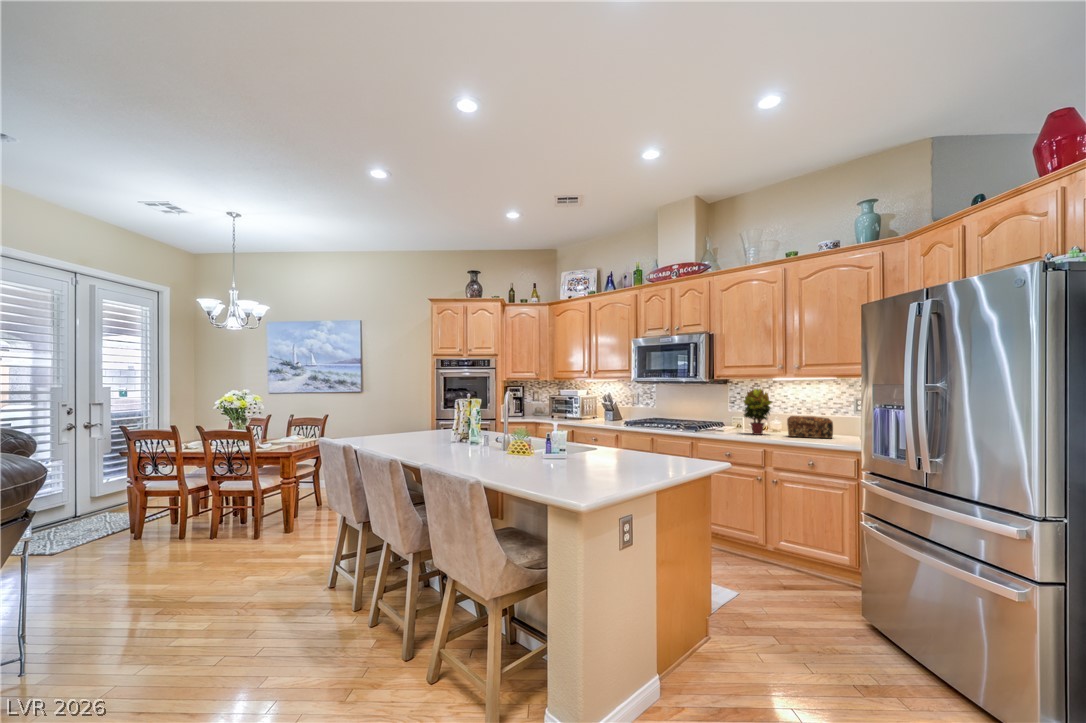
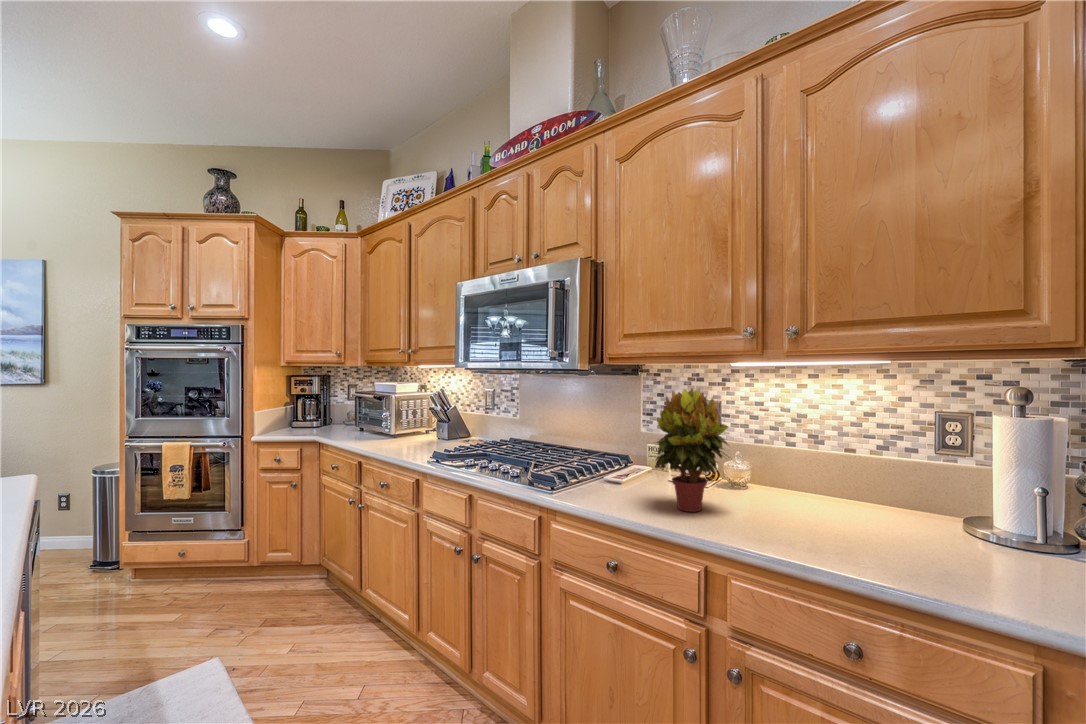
bread loaf: present [787,416,833,438] -> none [767,468,905,546]

